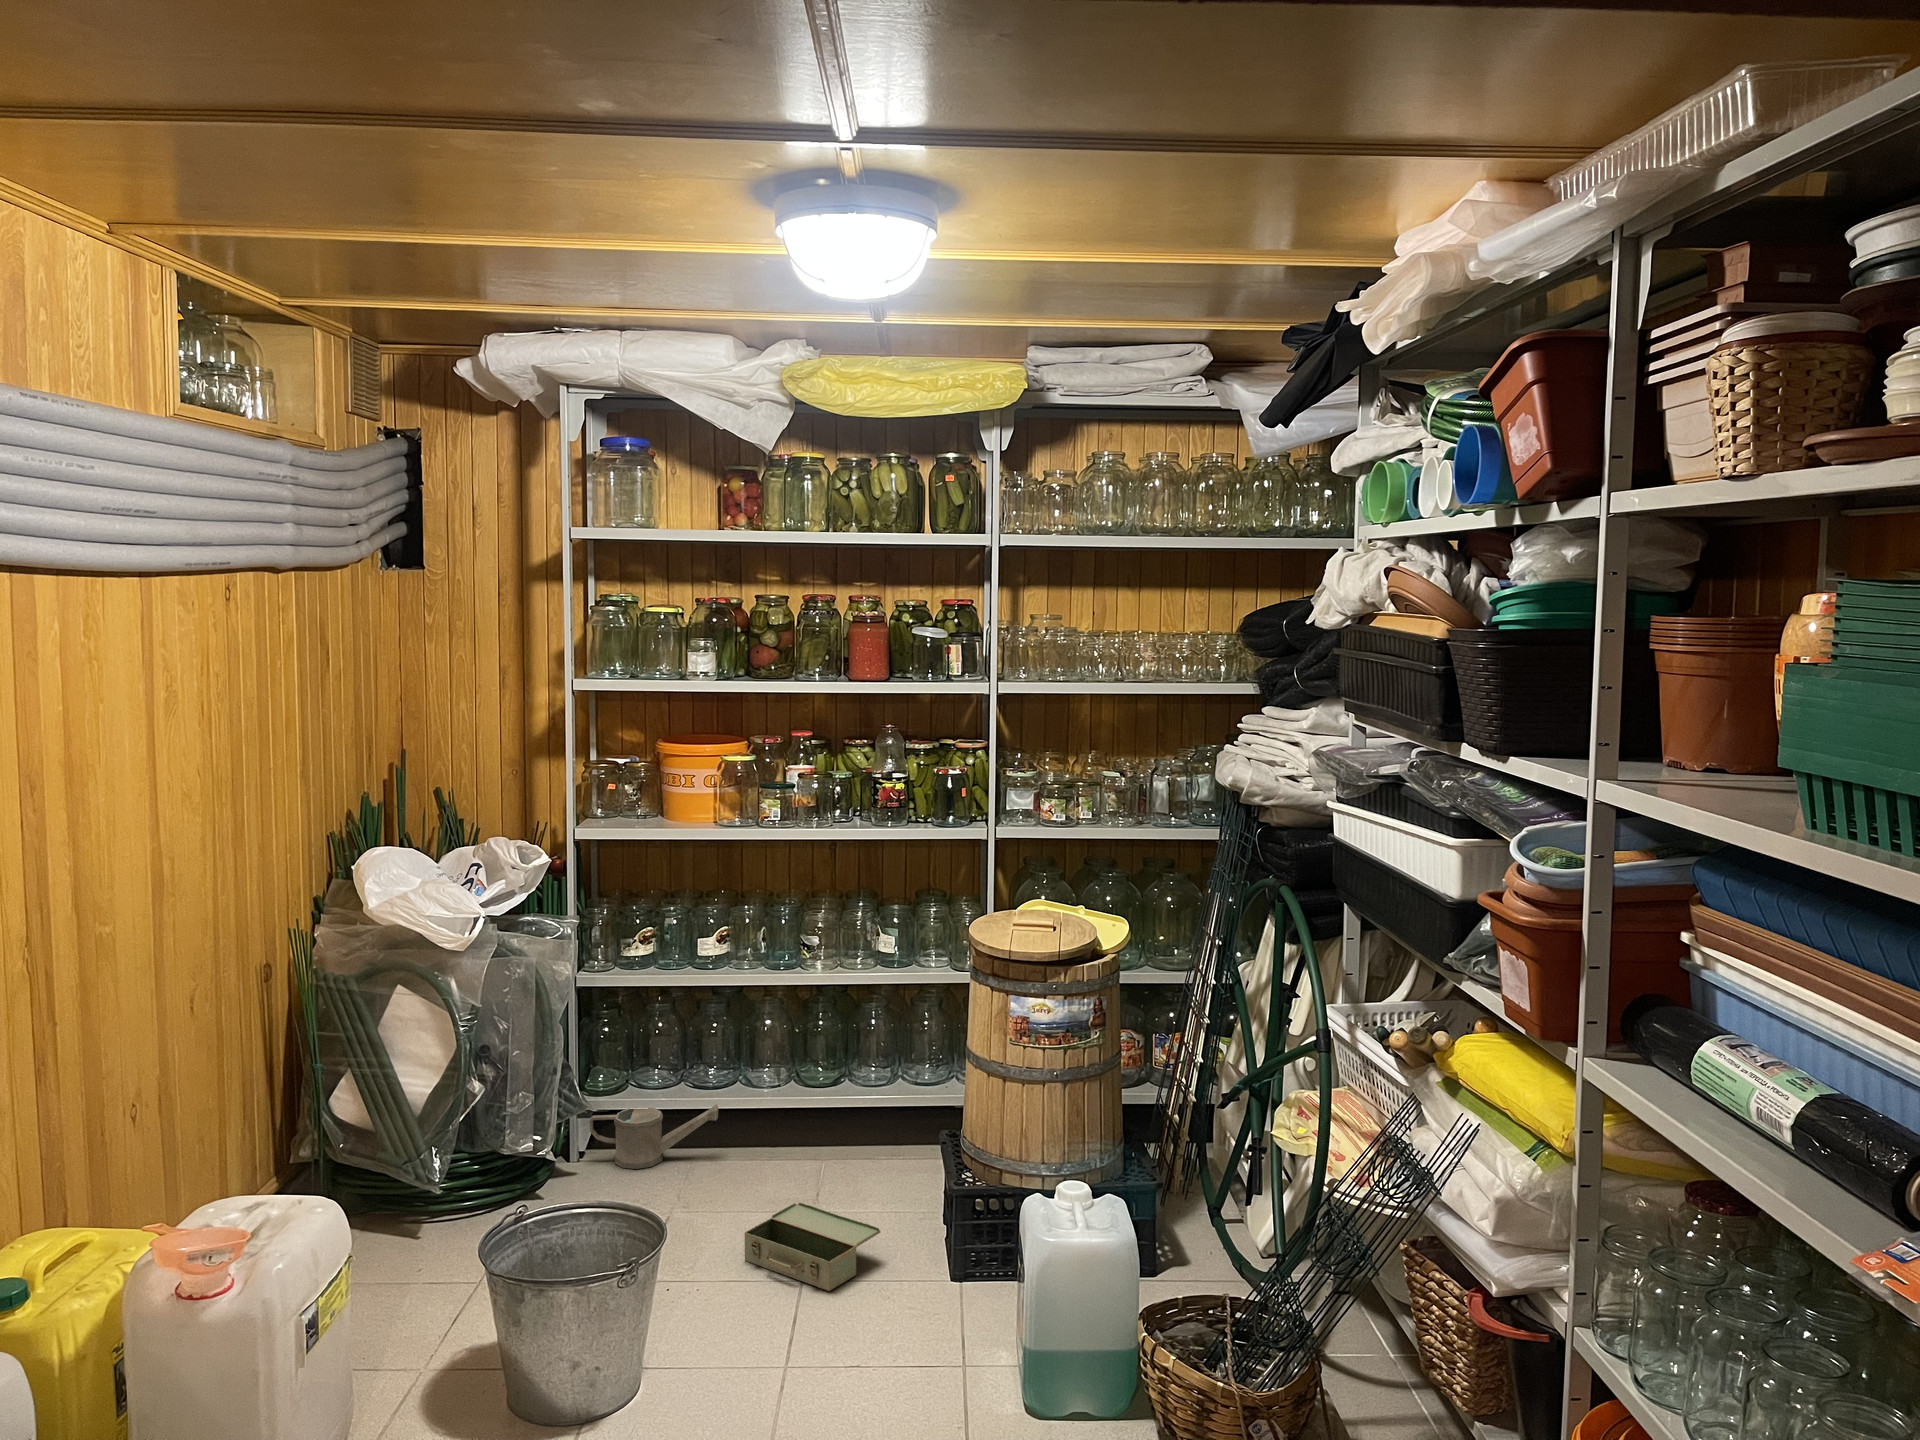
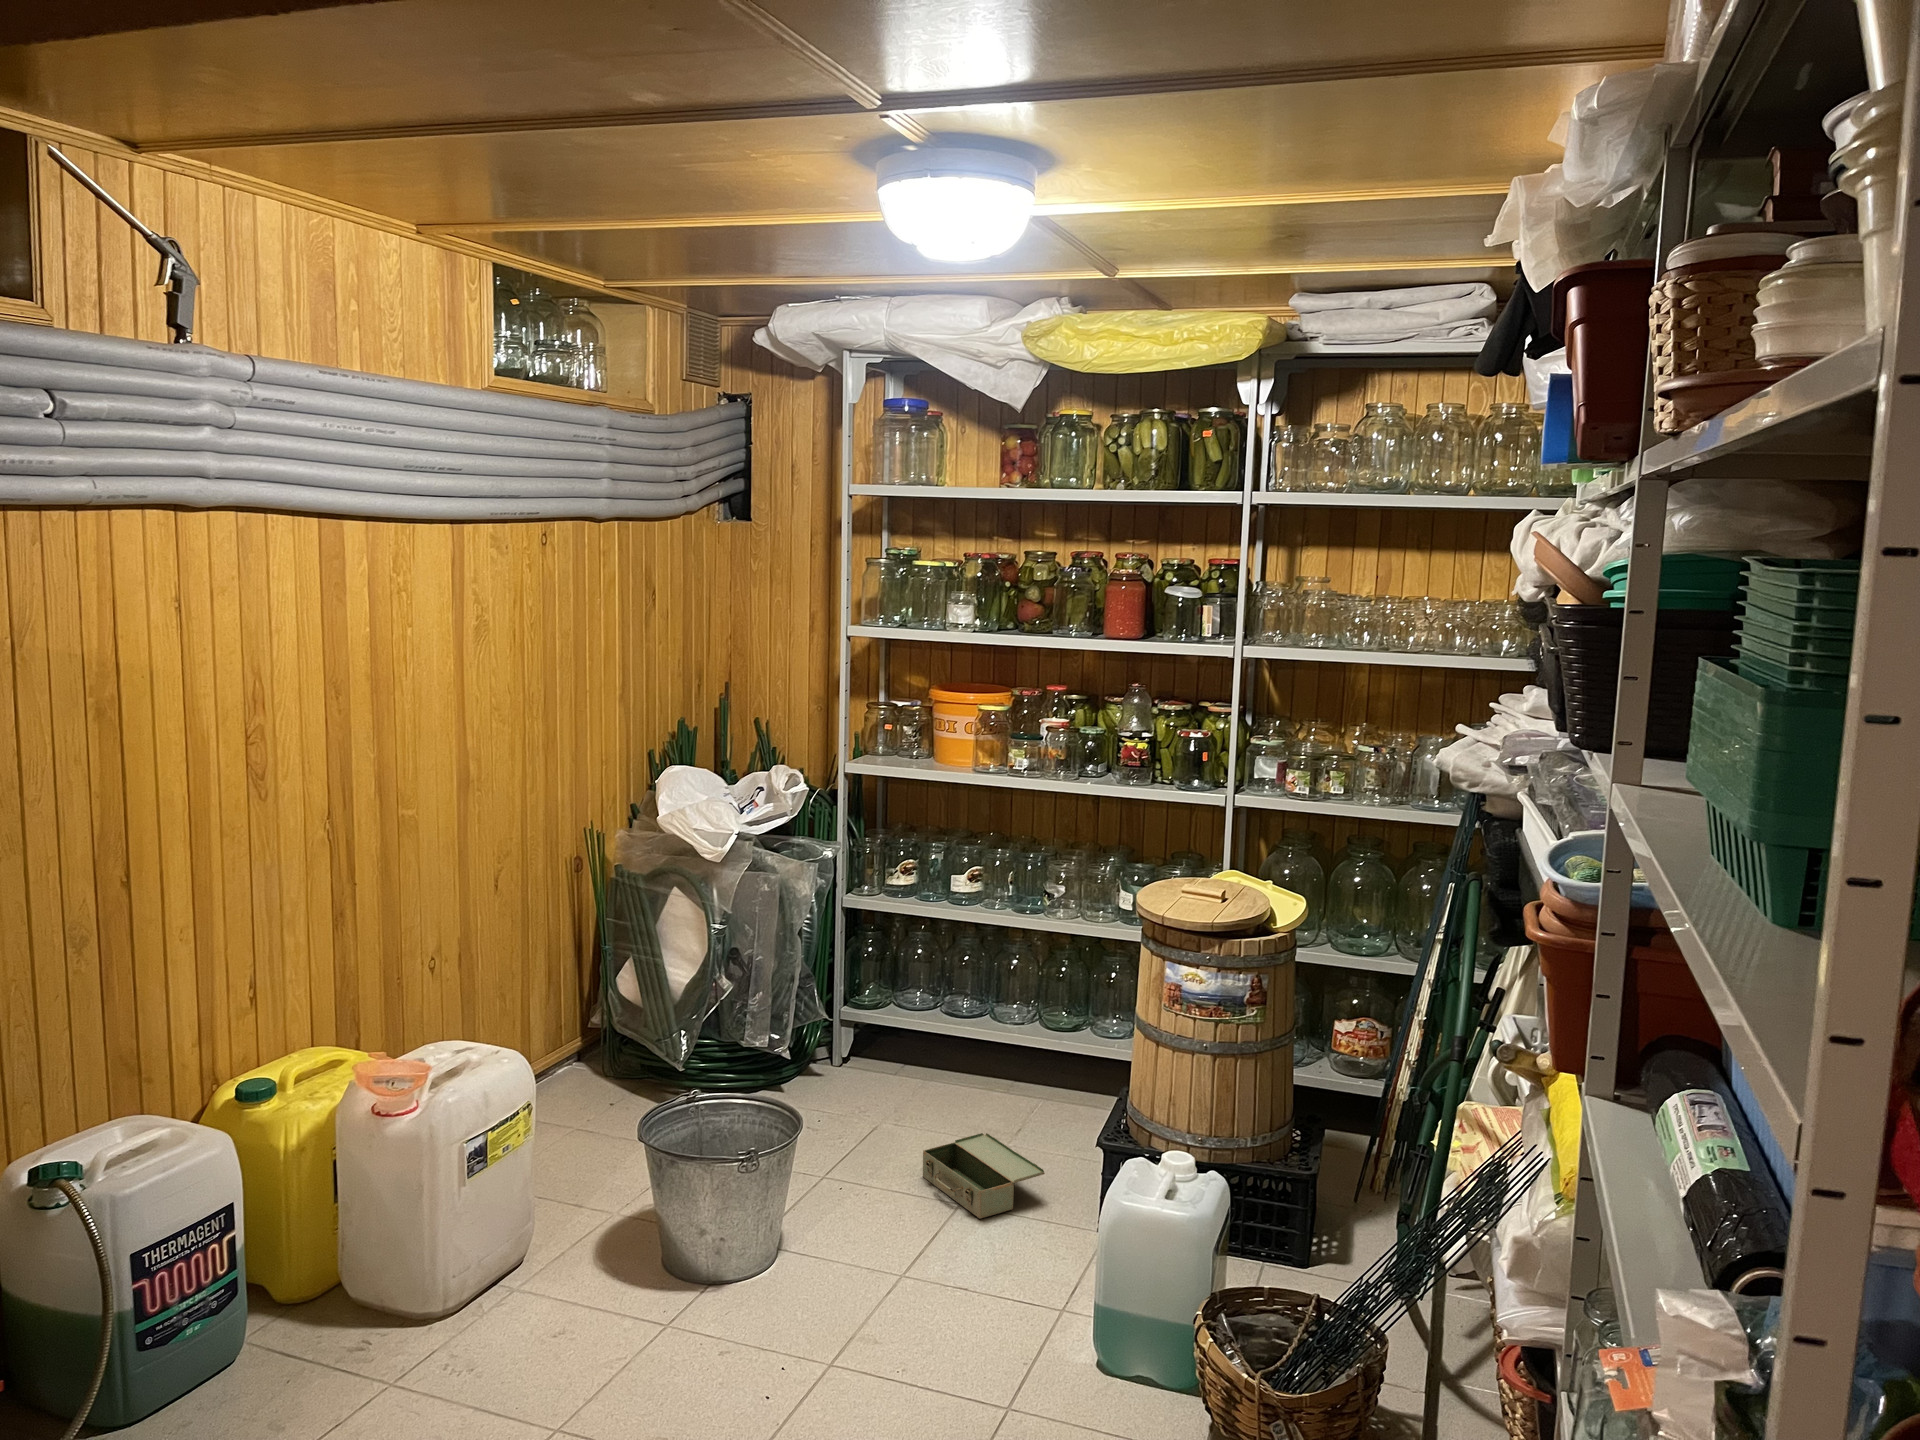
watering can: present [590,1104,718,1169] -> none [843,1024,956,1079]

